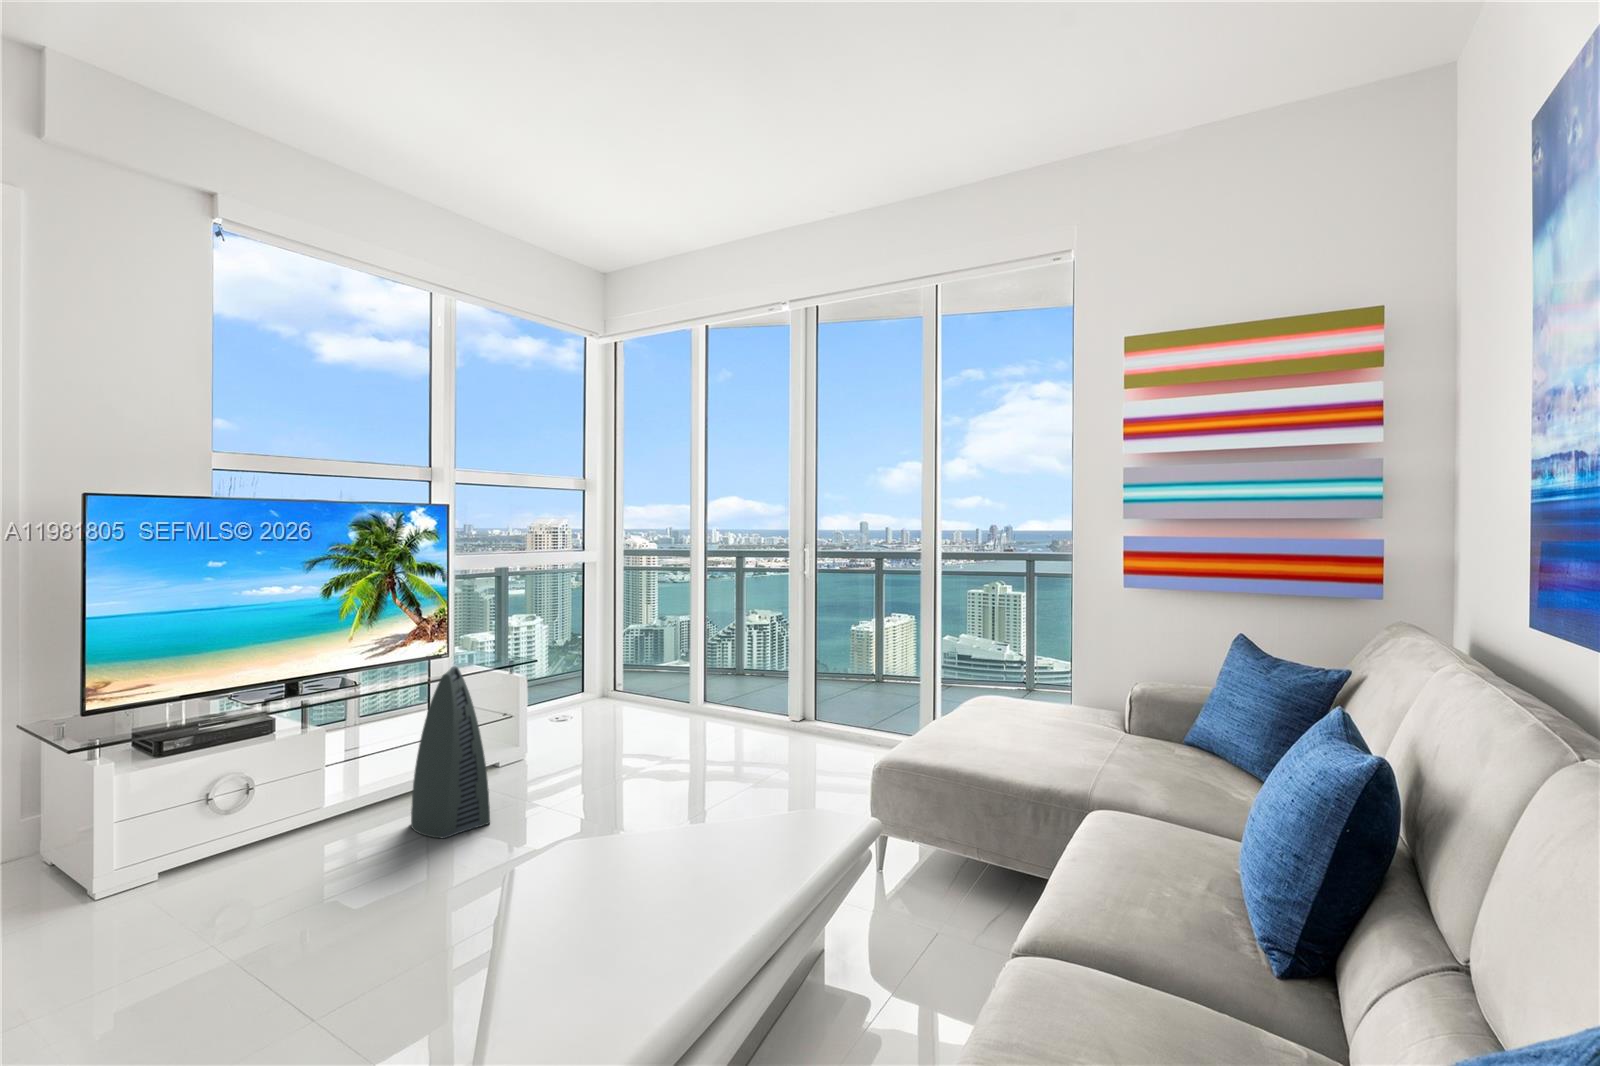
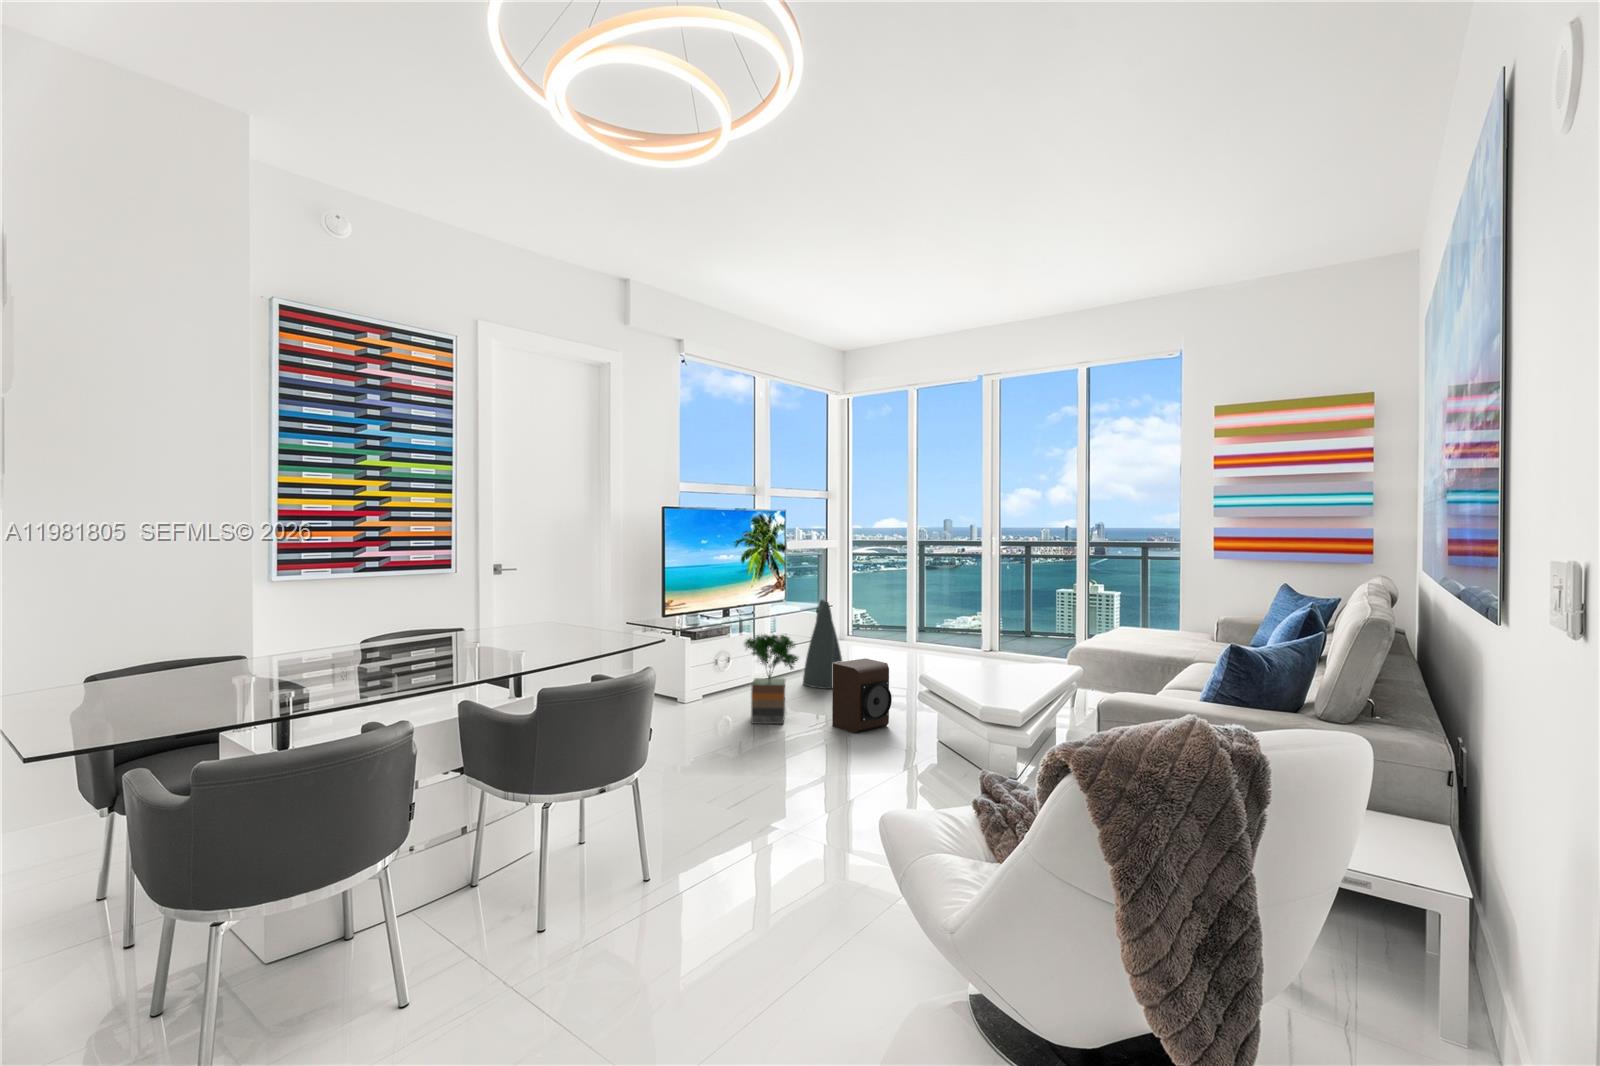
potted tree: none [104,773,268,995] -> present [744,634,798,724]
speaker: none [307,822,436,1023] -> present [832,658,892,733]

